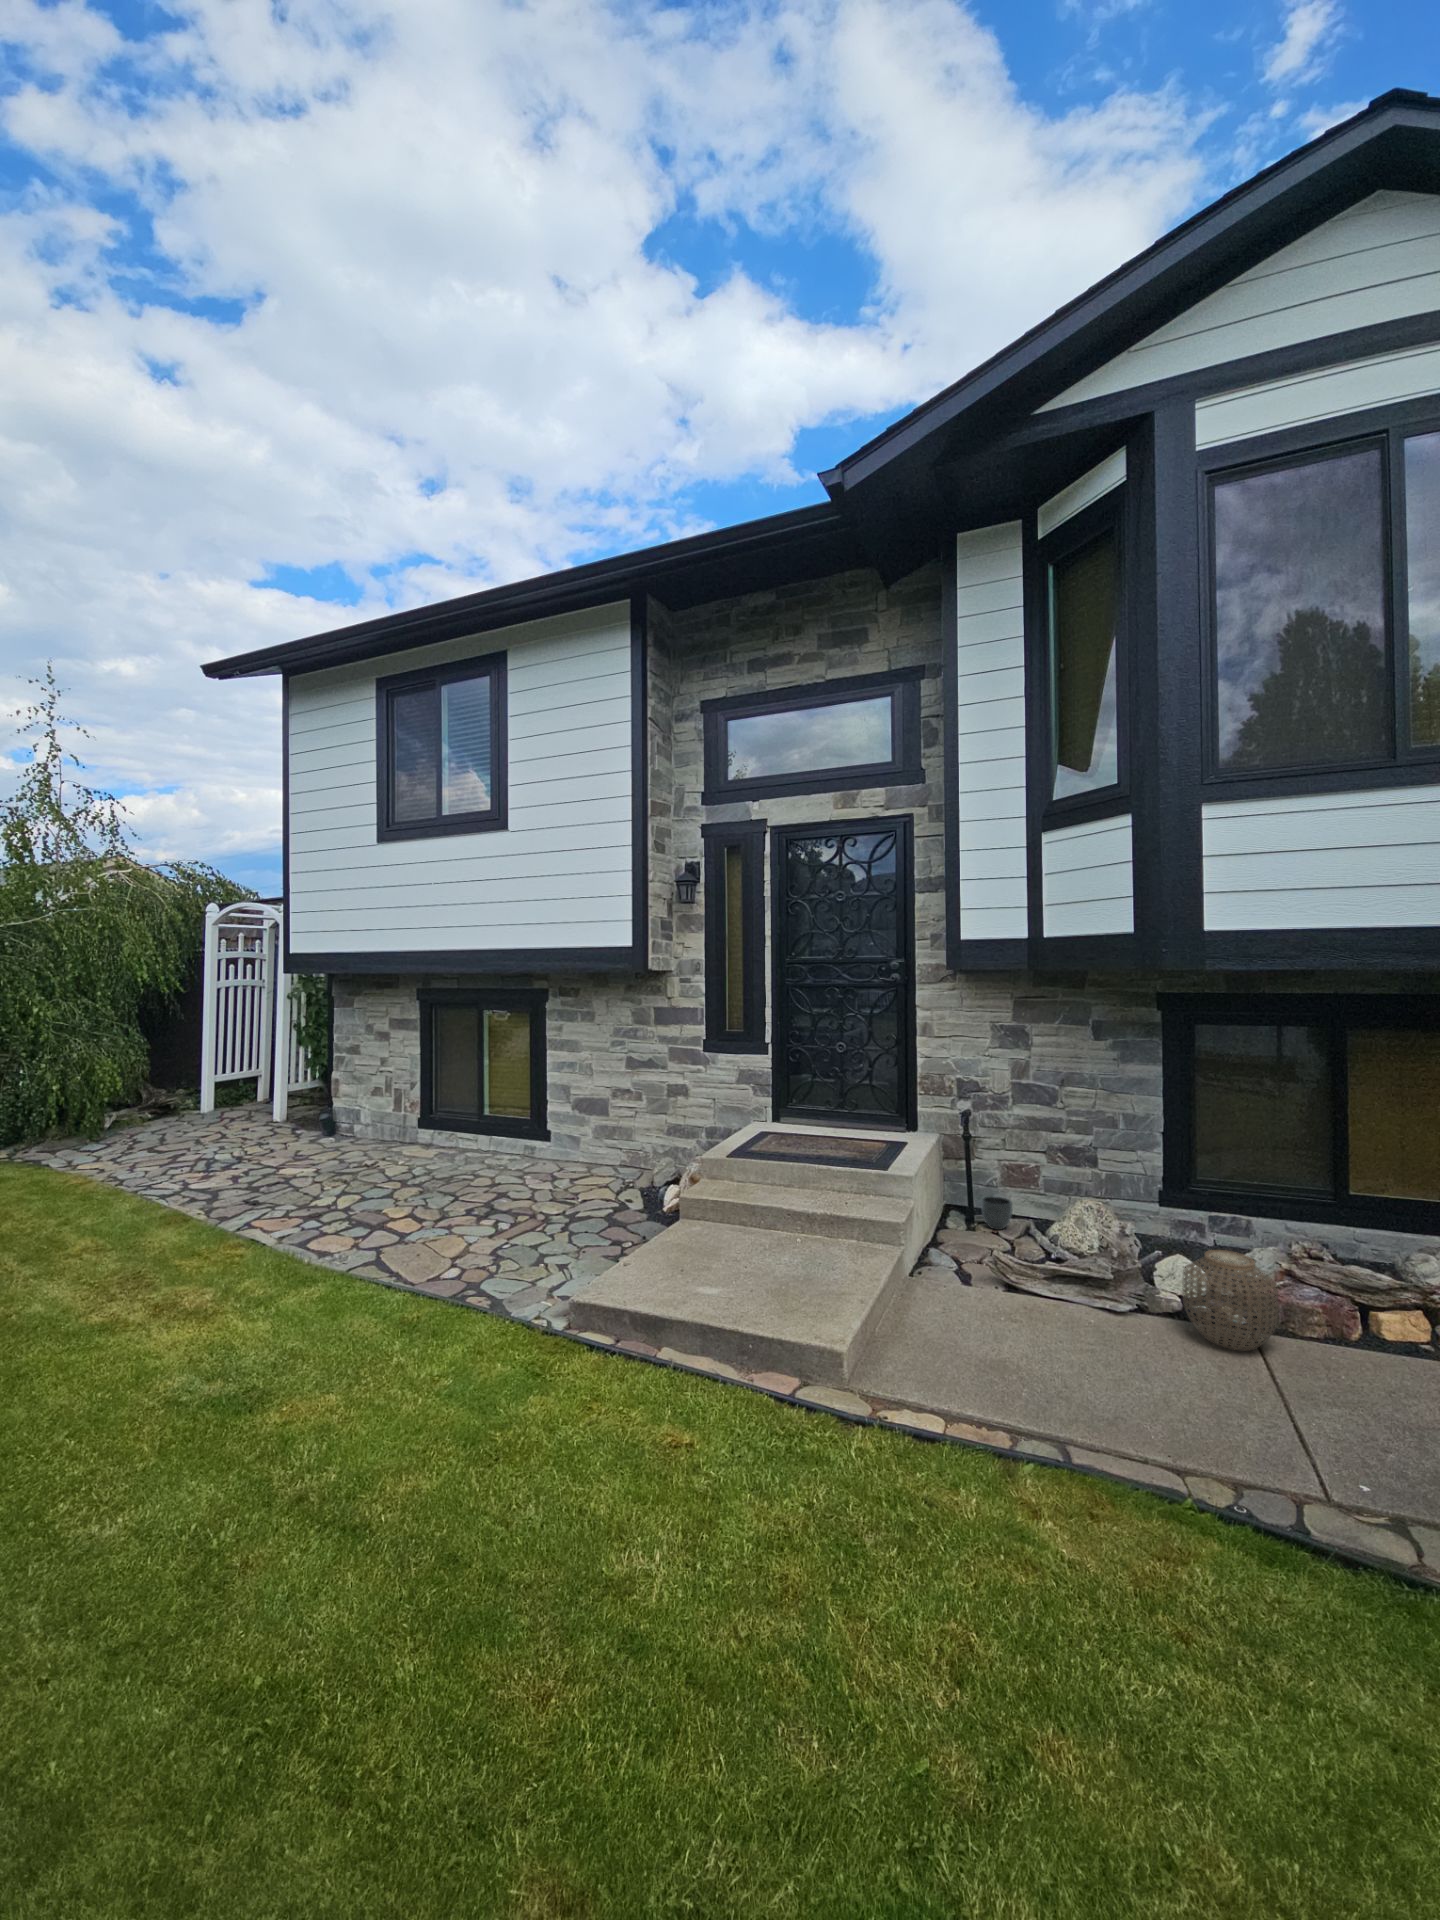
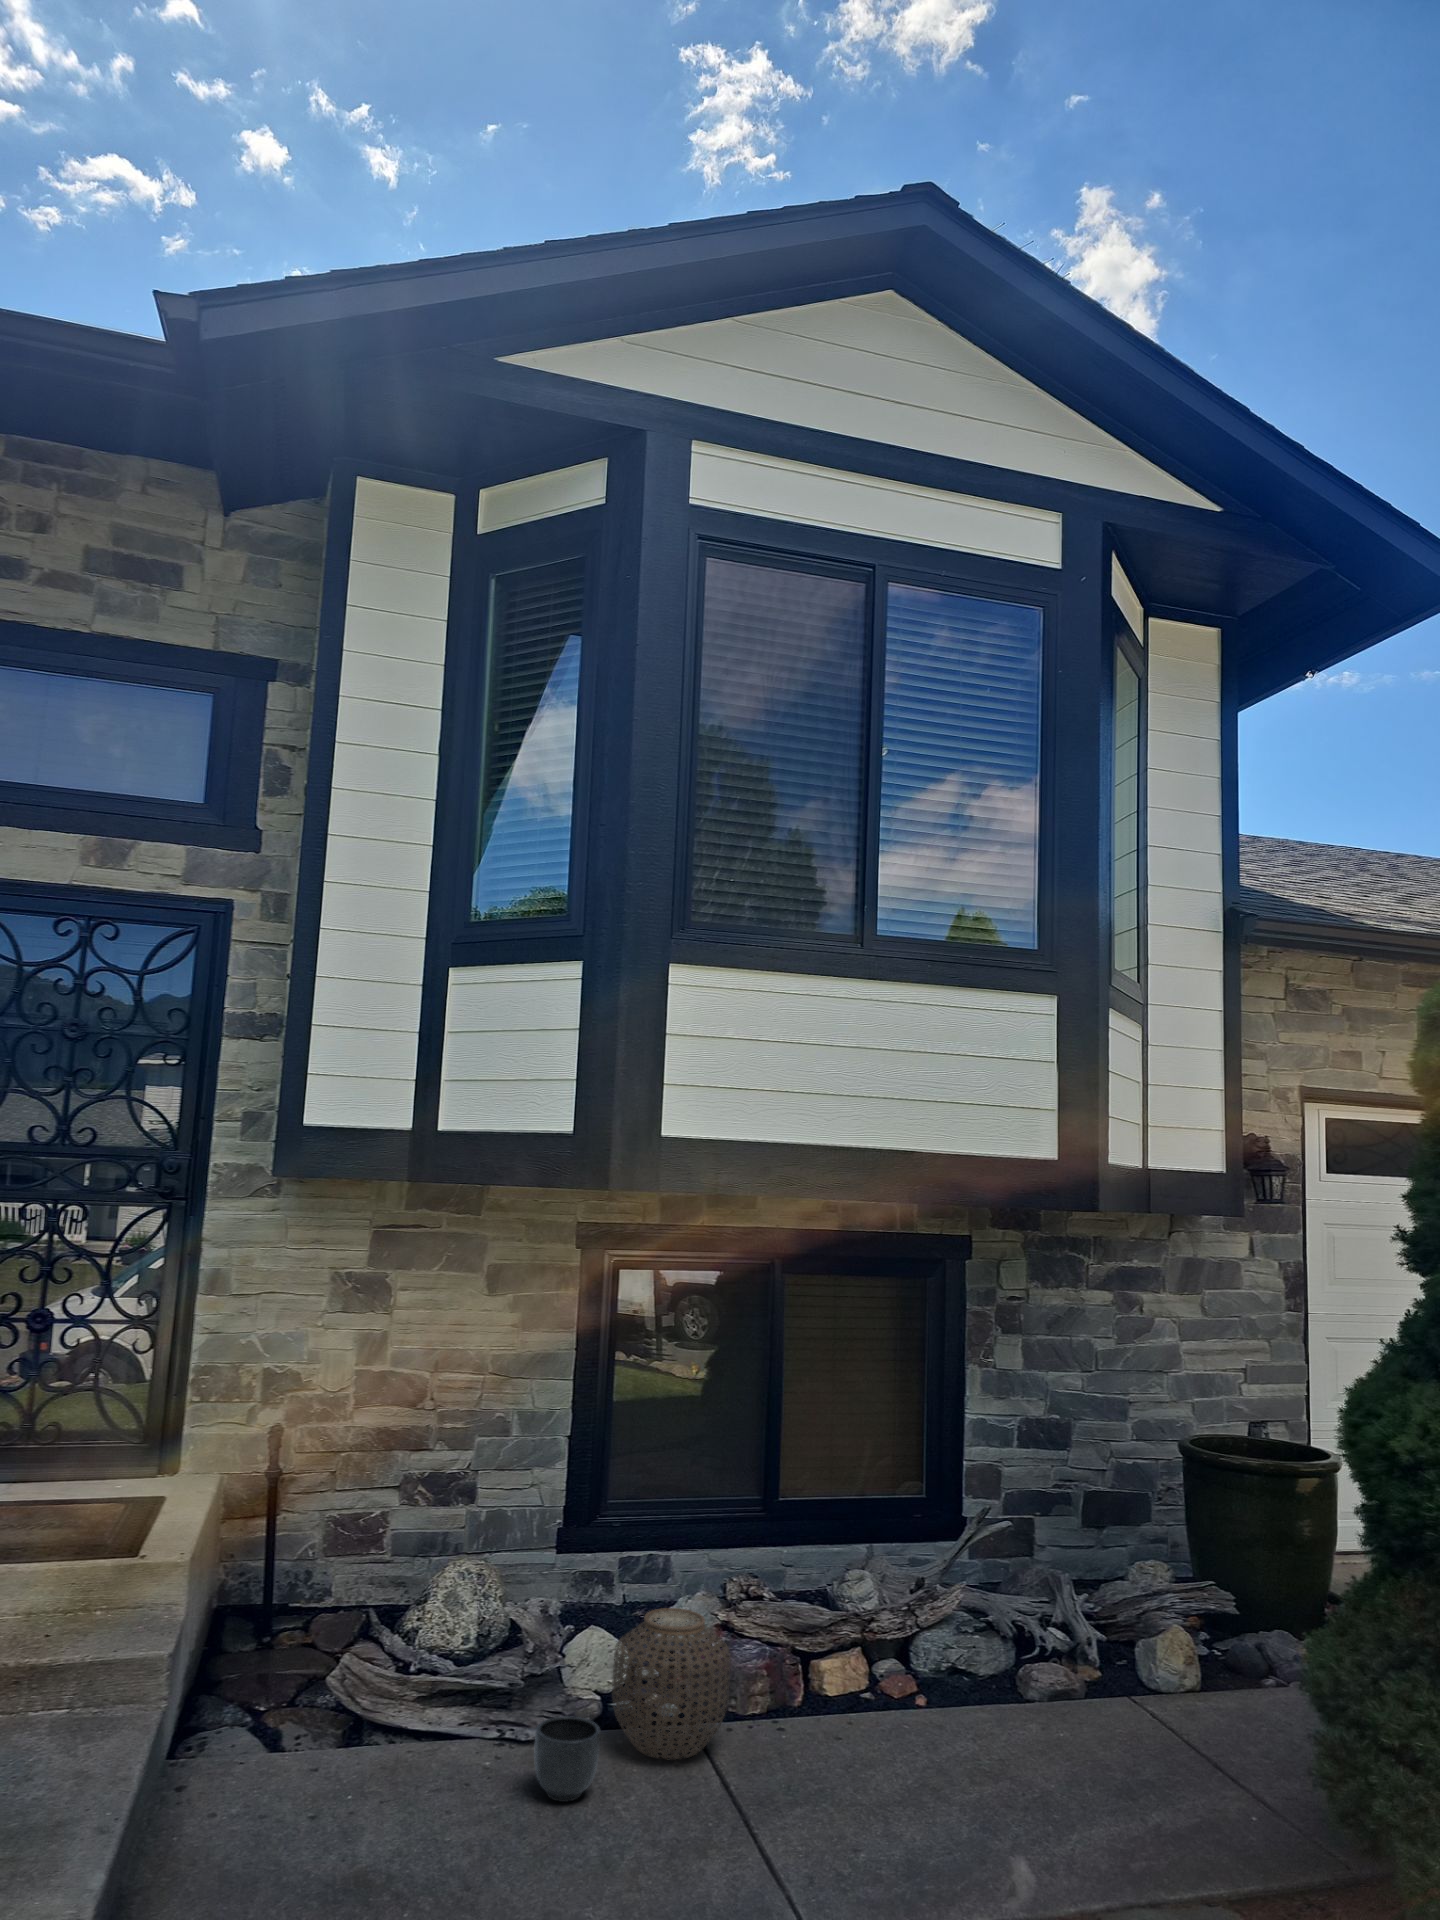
planter: present [981,1196,1012,1230] -> present [534,1716,601,1802]

